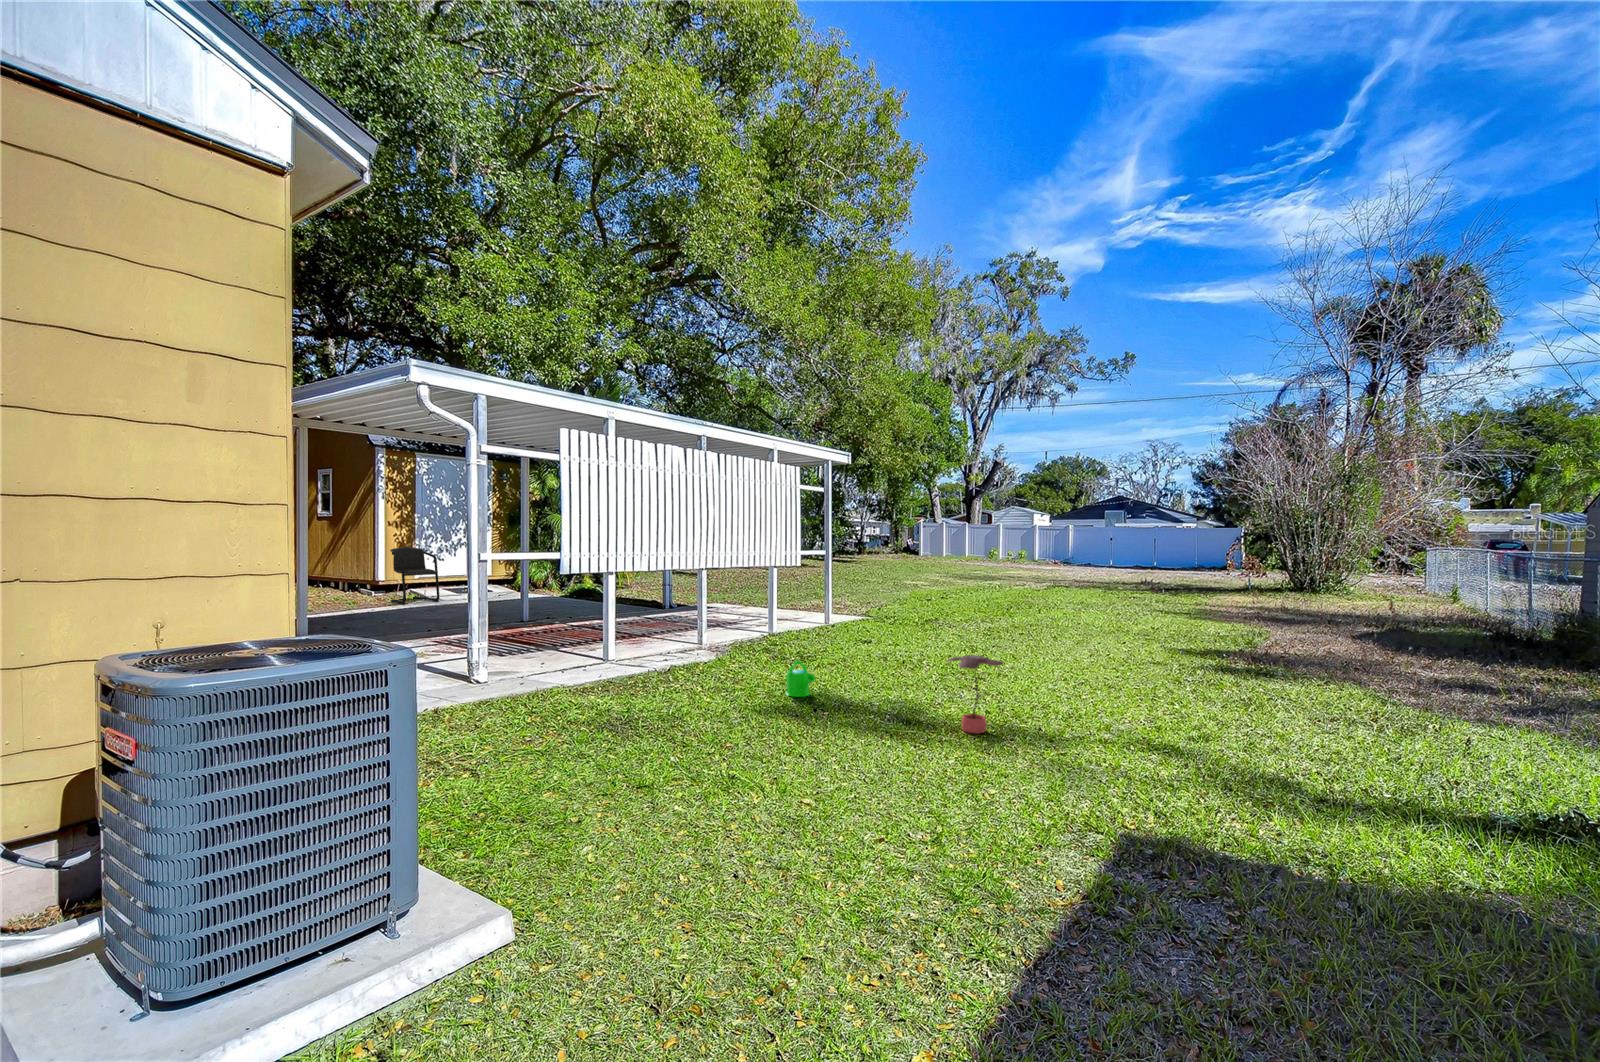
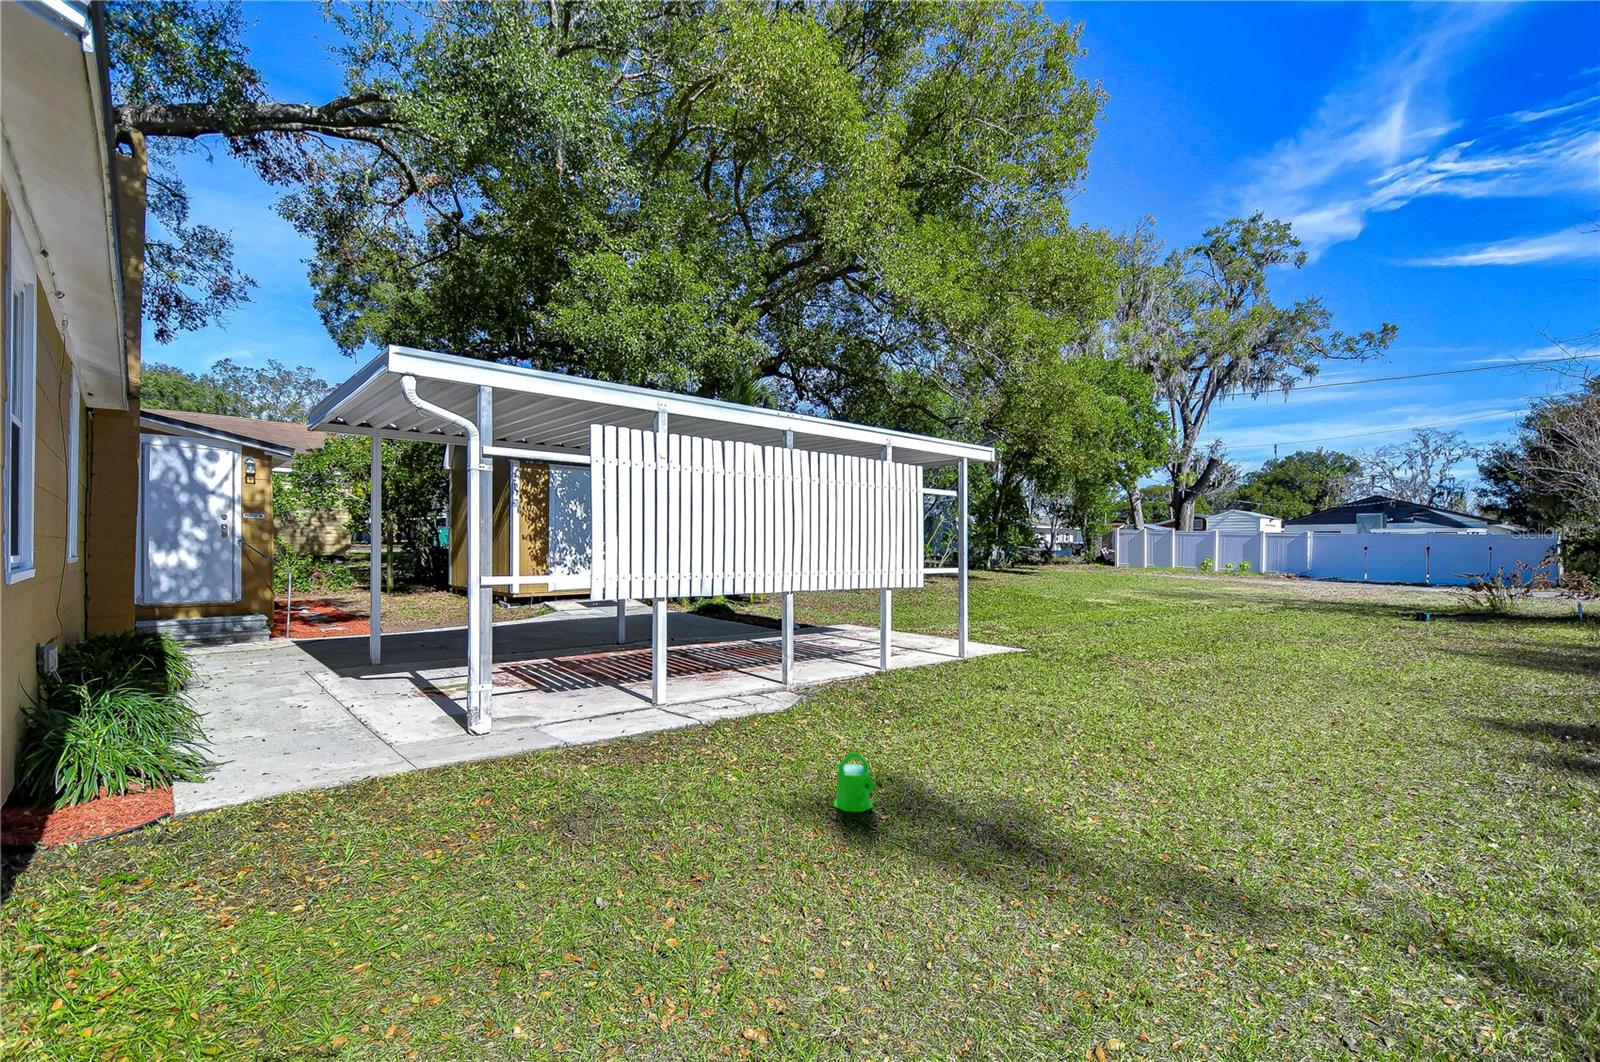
chair: present [390,547,439,604] -> none [523,559,568,618]
potted plant: present [947,655,1004,734] -> none [1080,801,1205,969]

